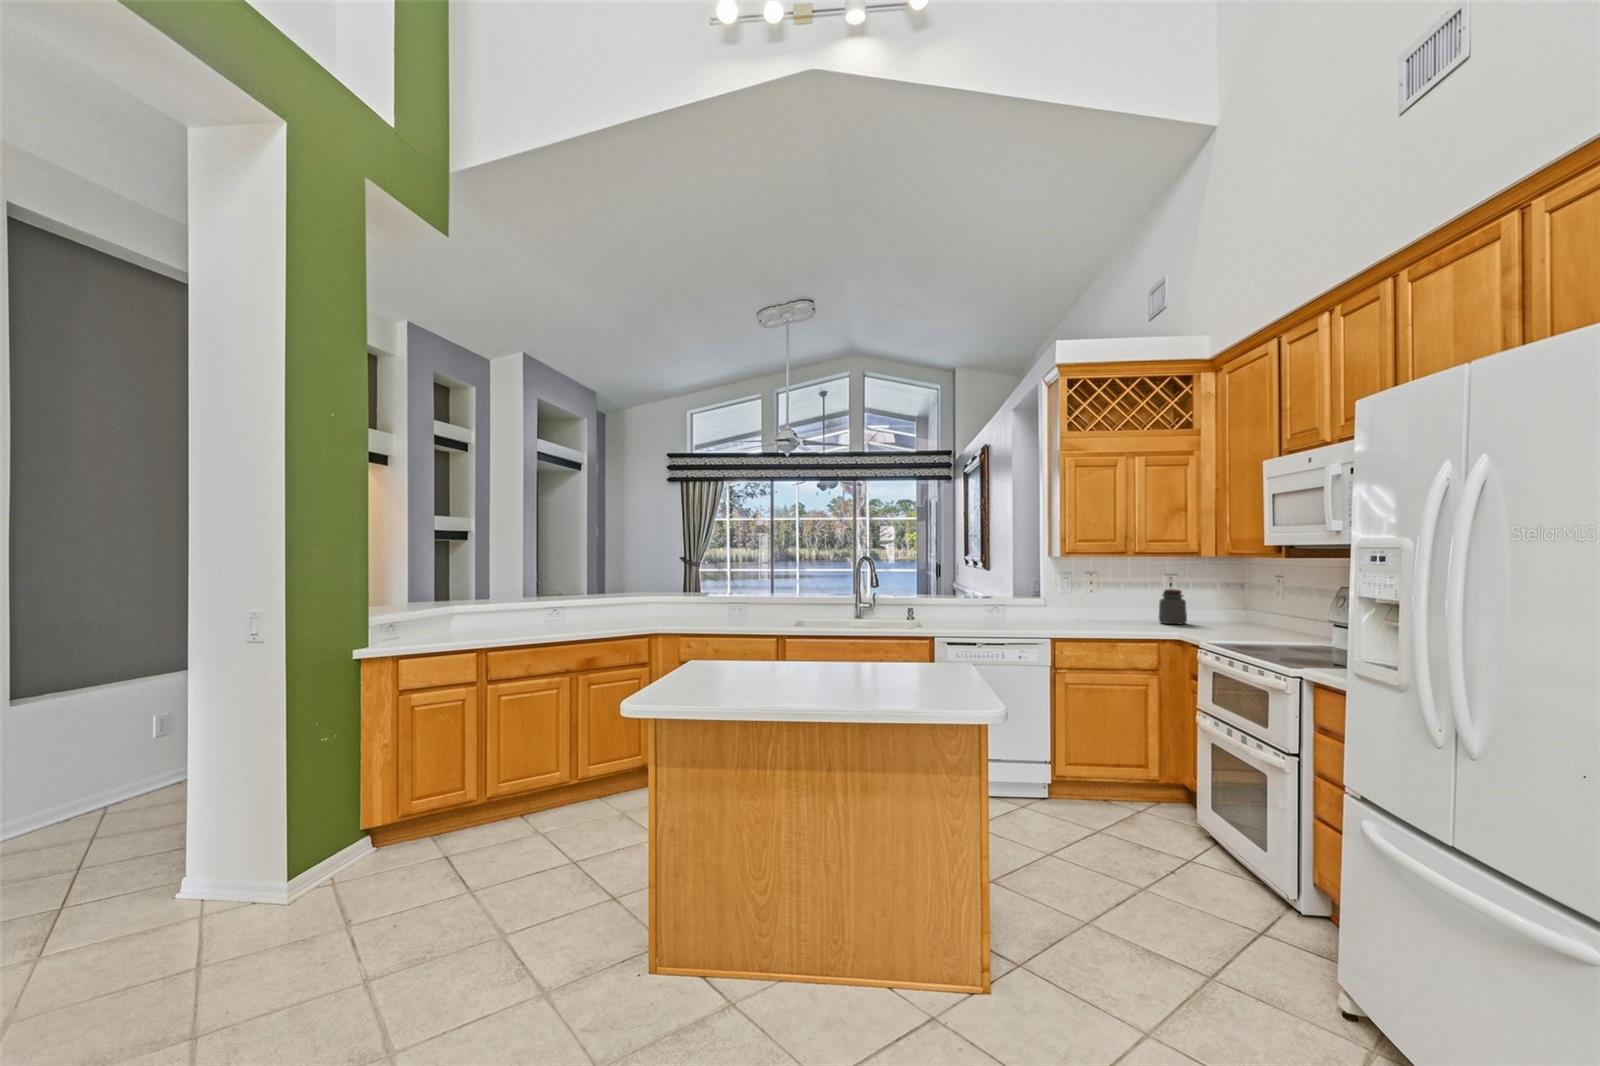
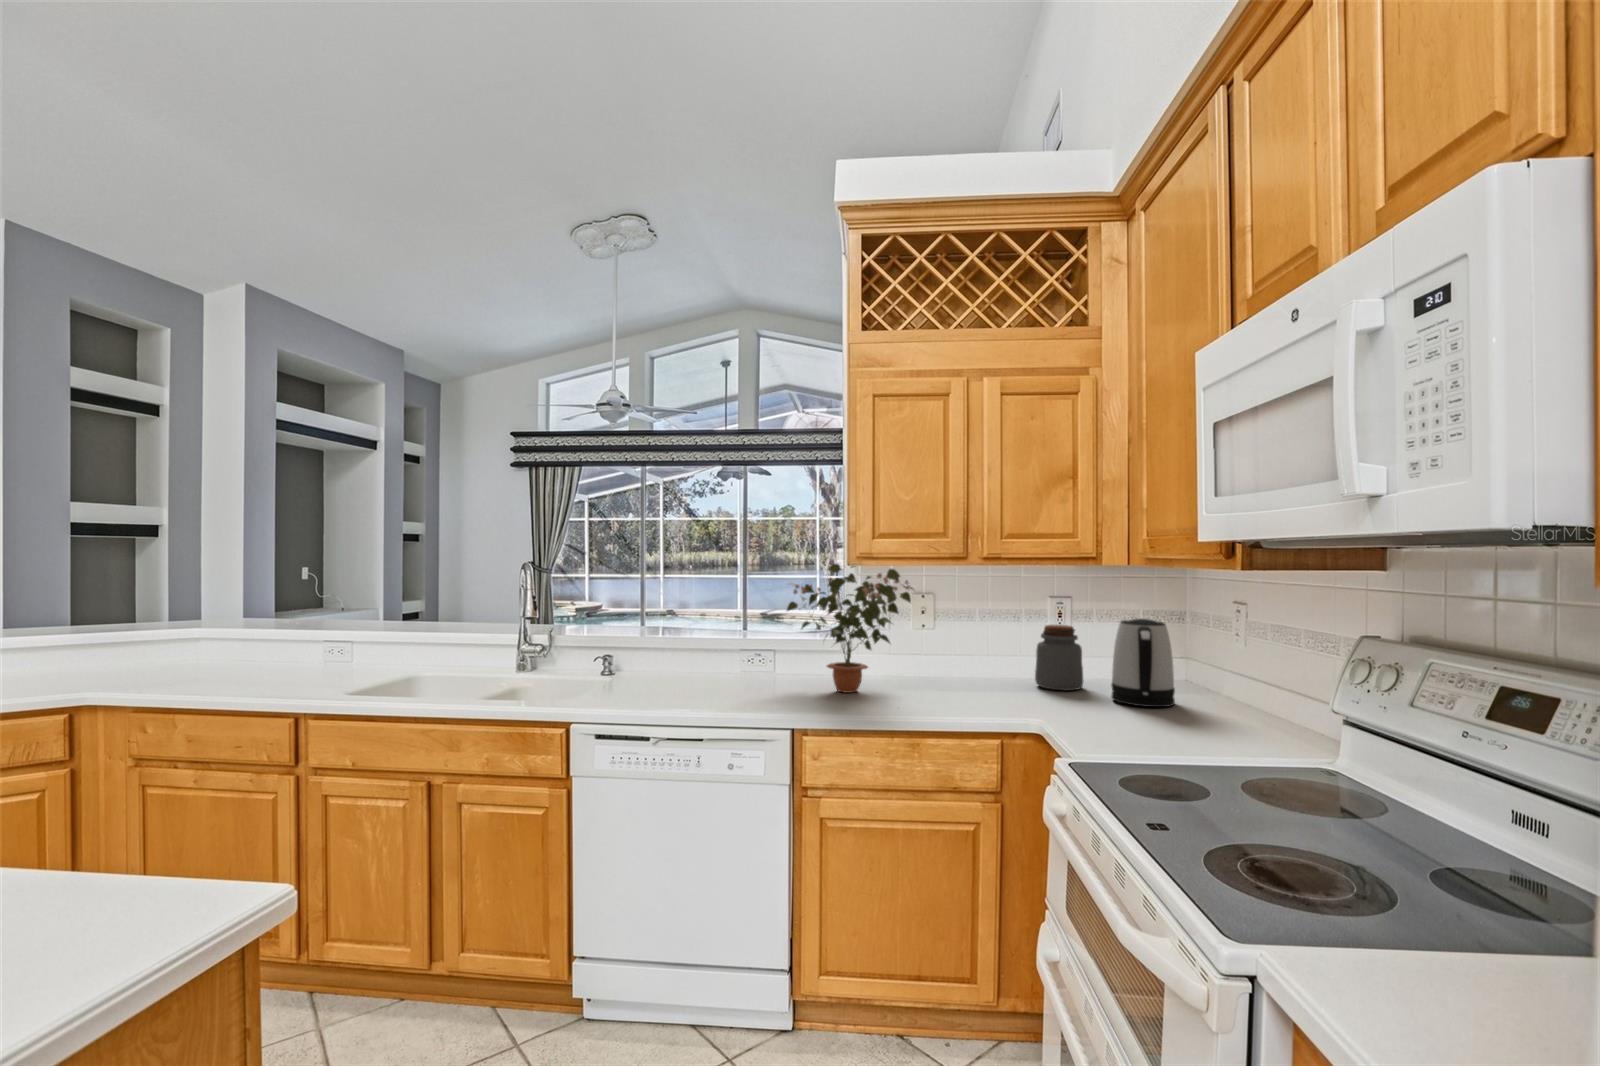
potted plant: none [1016,553,1096,627] -> present [787,564,913,693]
kettle: none [1206,583,1241,628] -> present [1111,618,1175,707]

